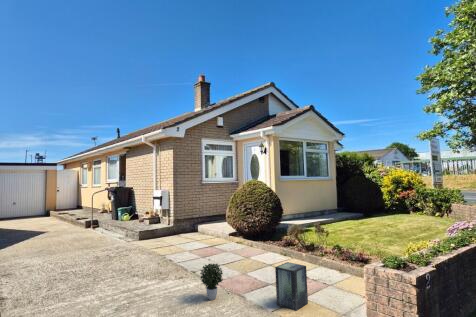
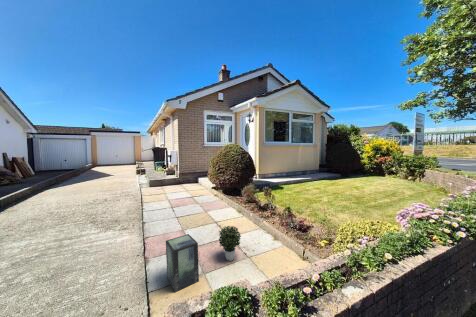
potted plant: present [200,264,223,300] -> present [219,226,241,261]

